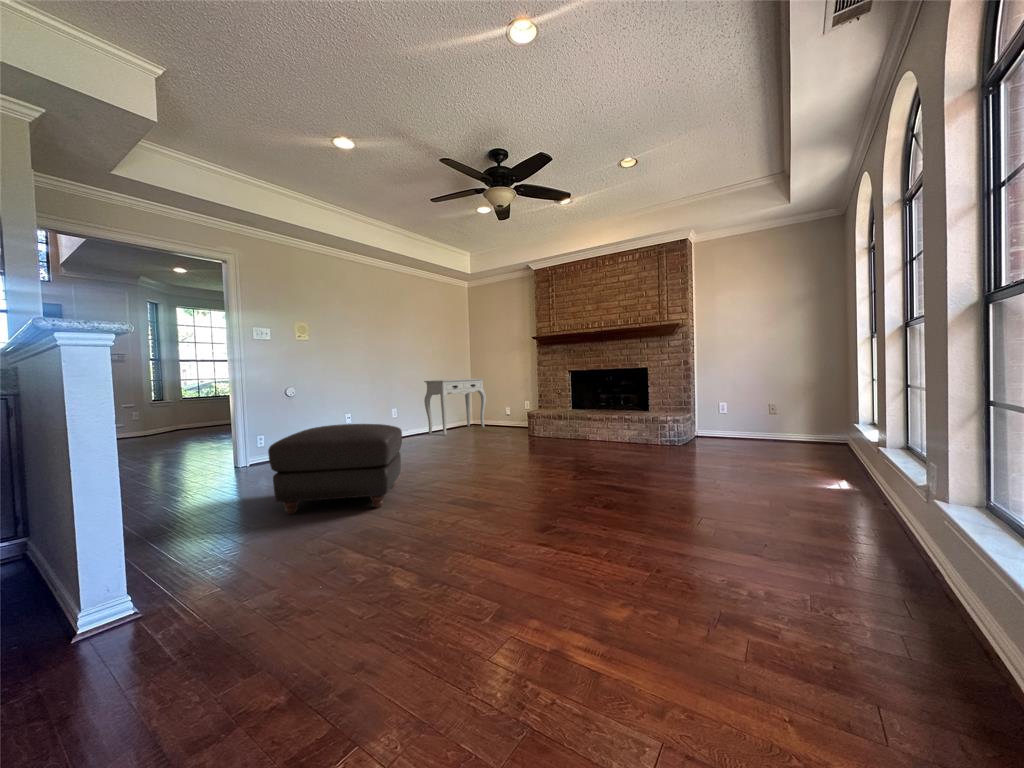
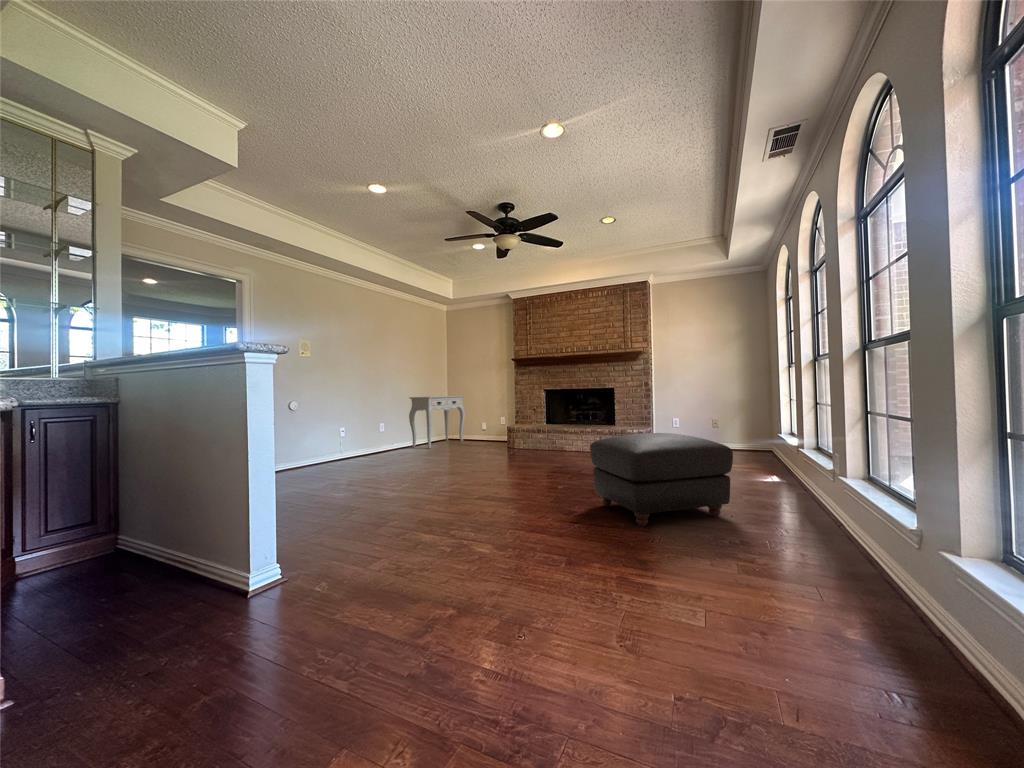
ottoman: present [268,424,402,514] -> present [590,433,733,526]

